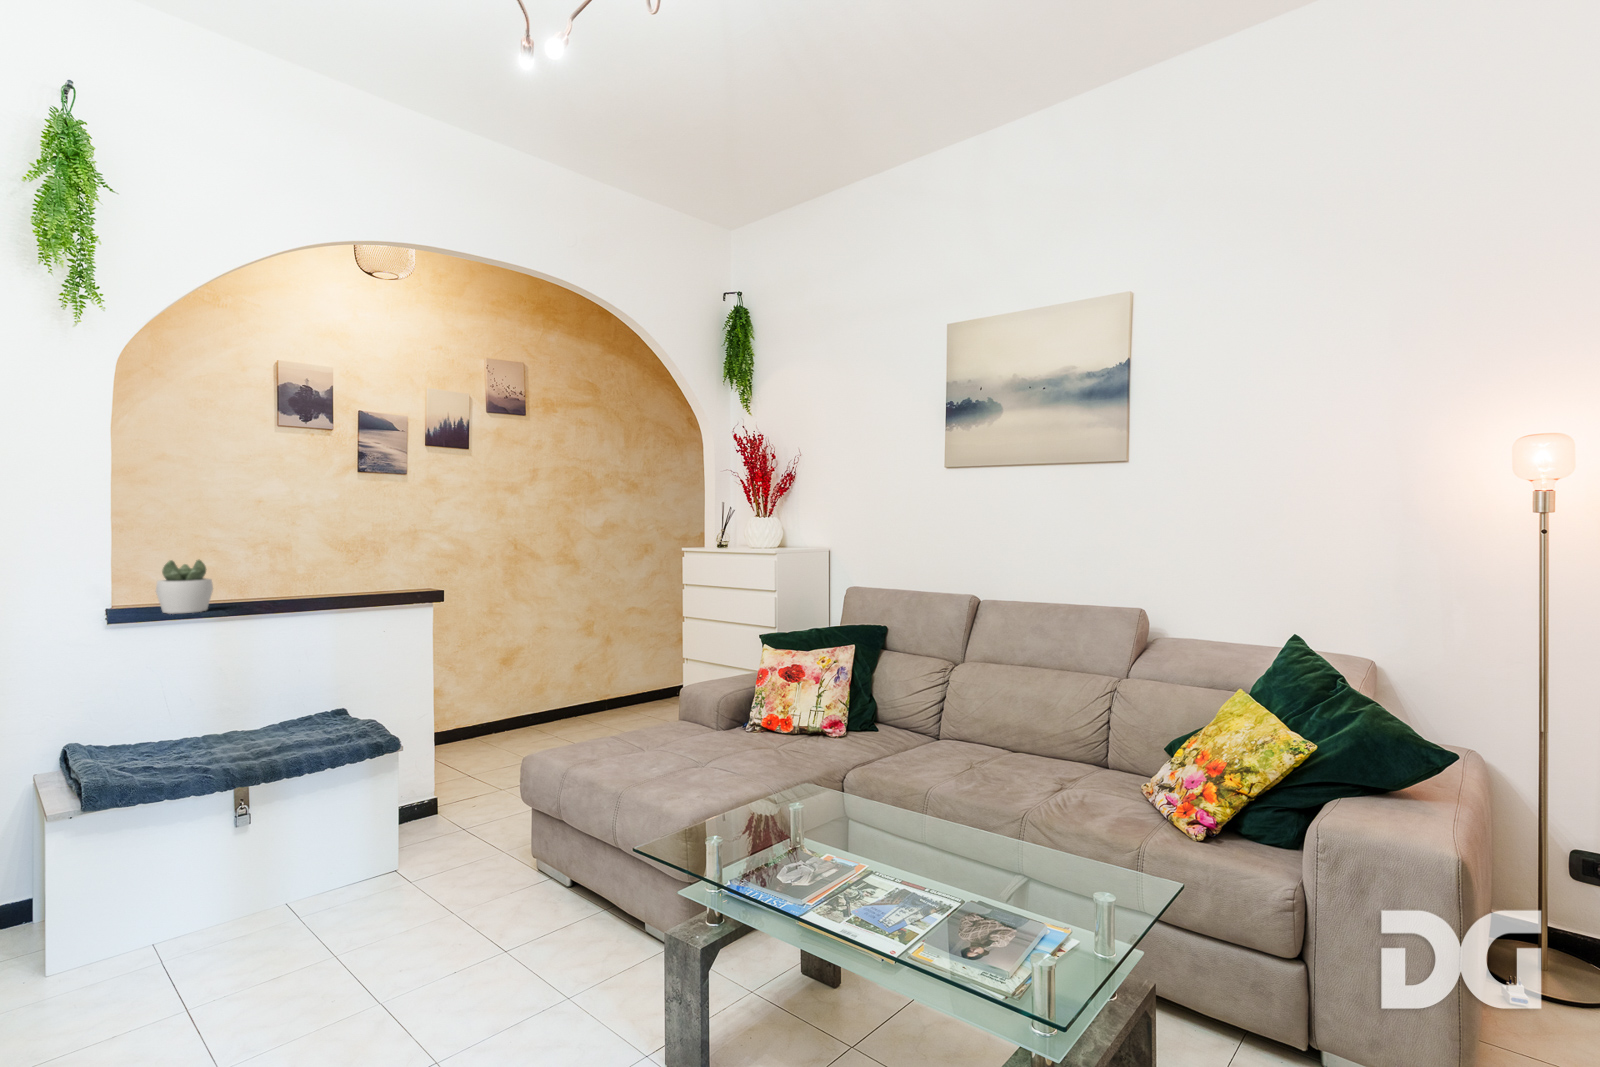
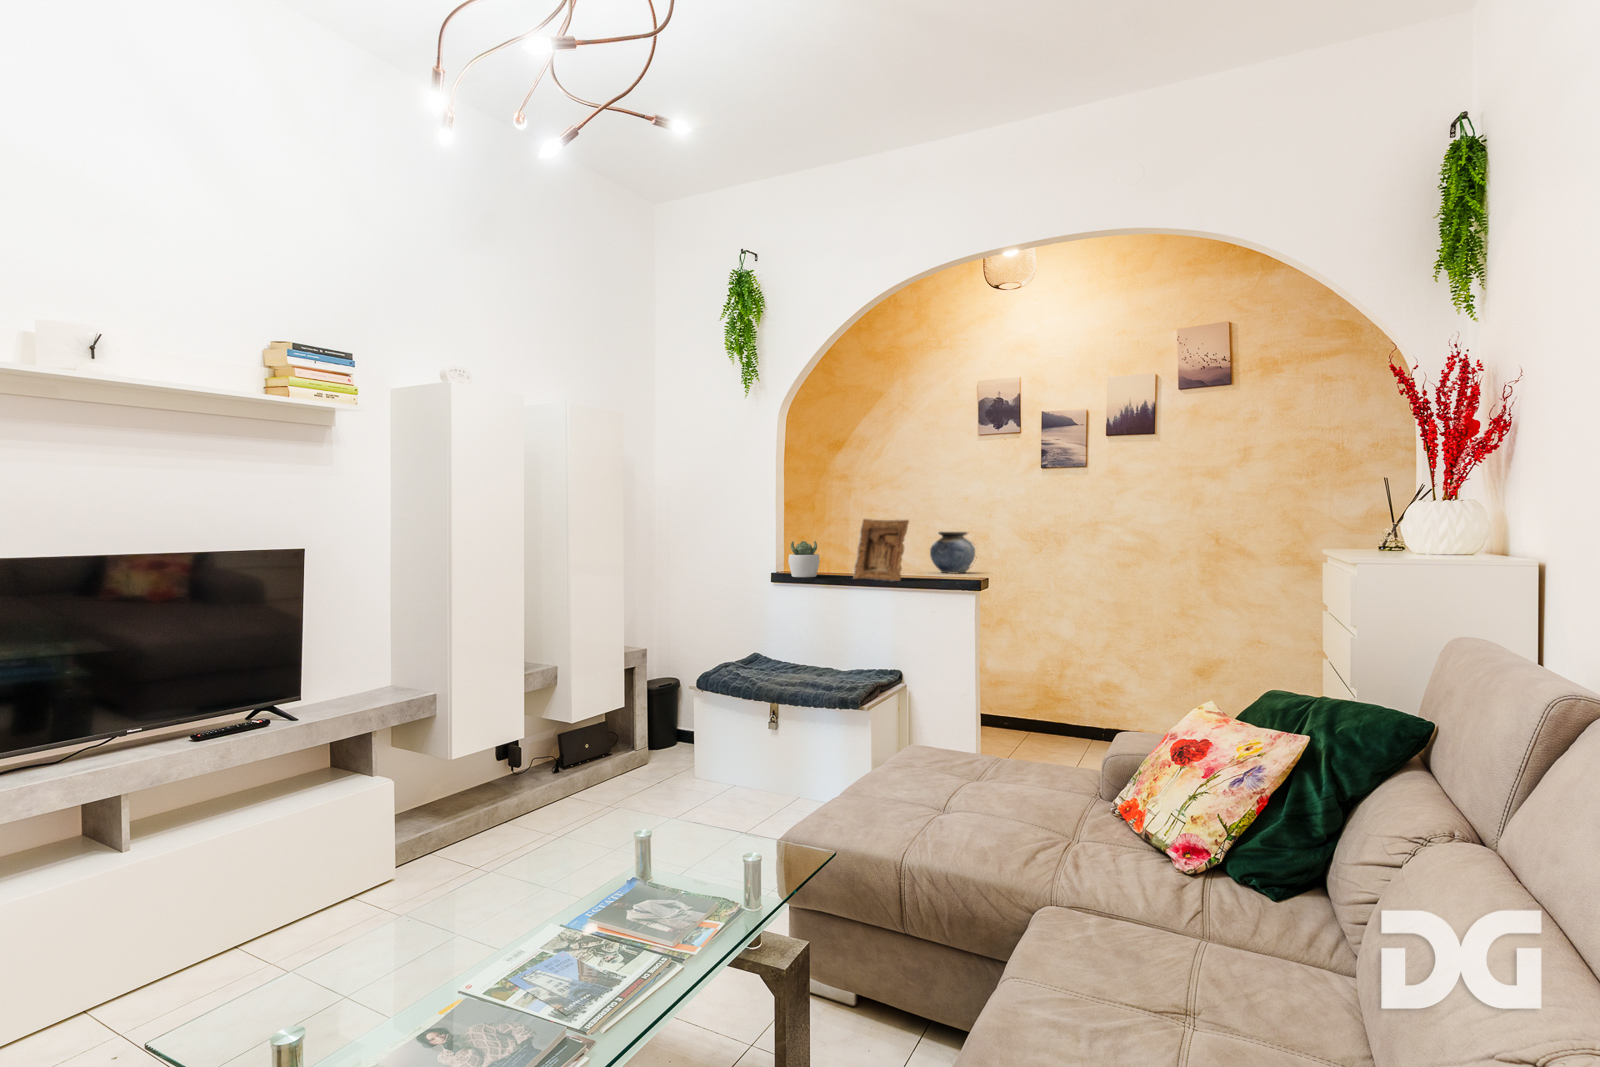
picture frame: none [285,528,361,606] -> present [853,519,909,581]
vase: none [206,540,277,594] -> present [930,531,975,573]

